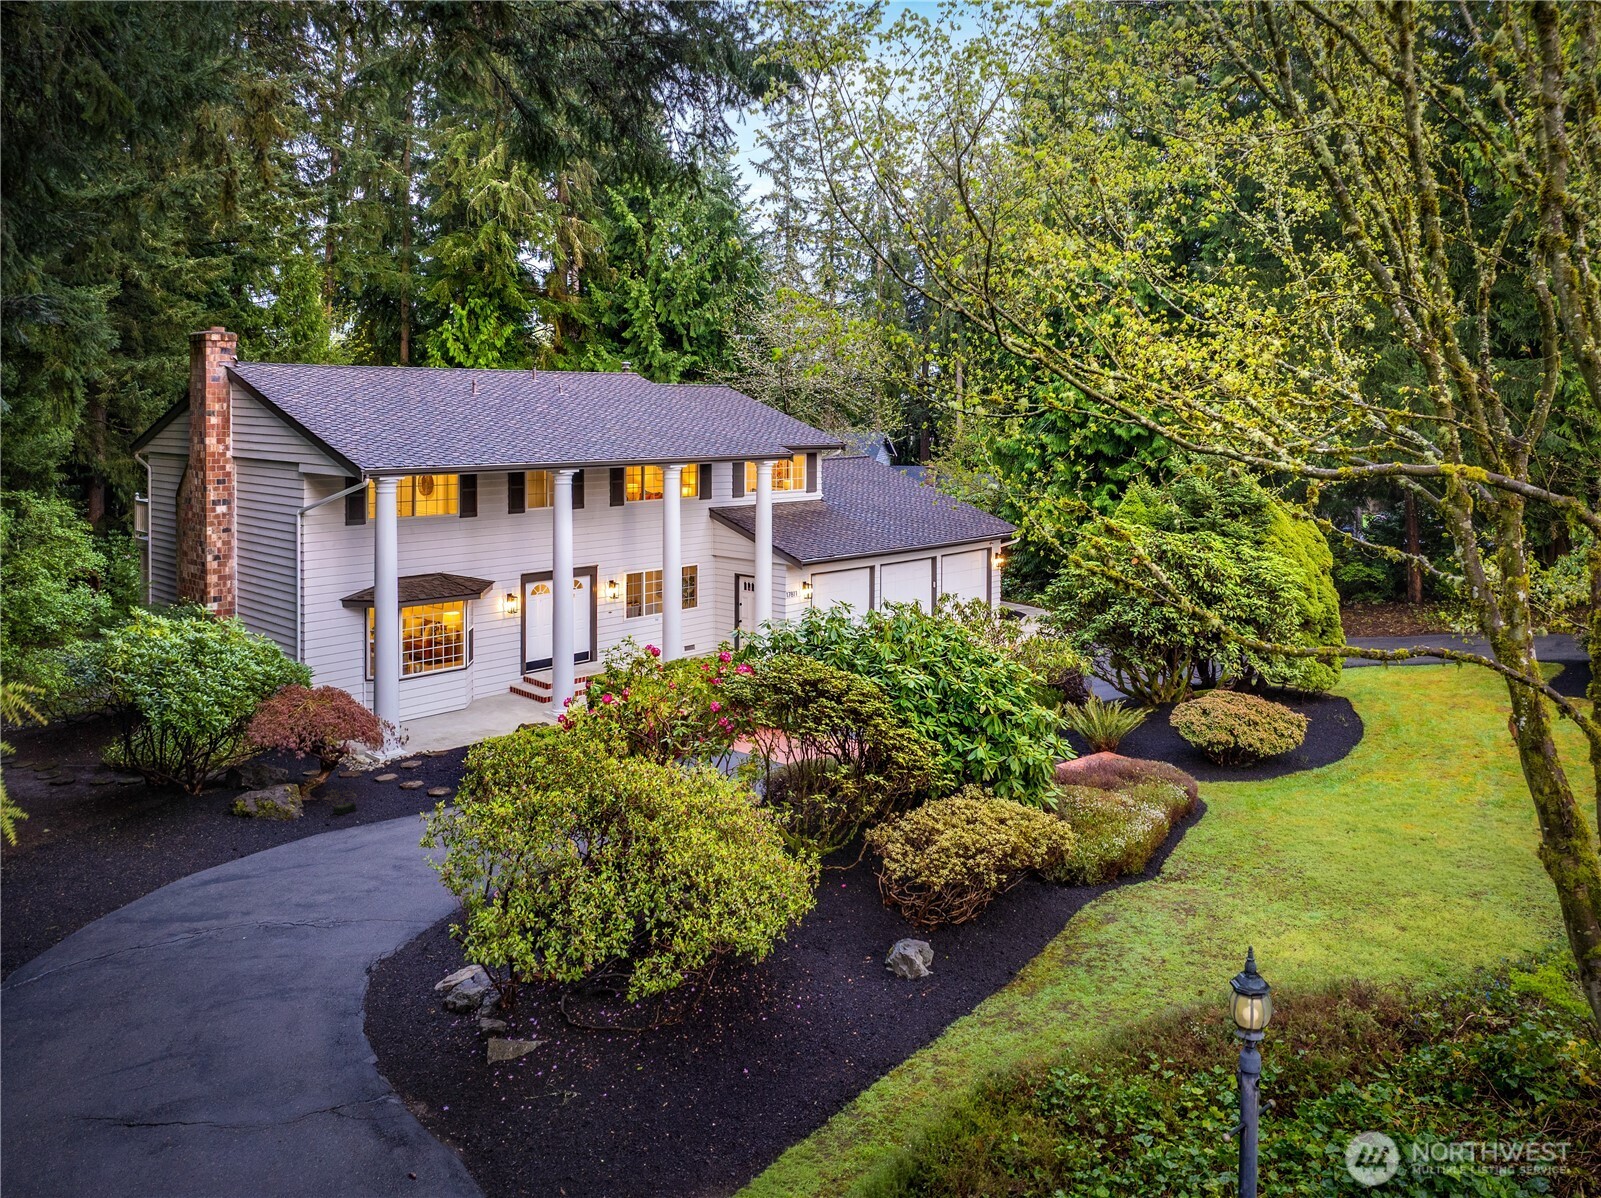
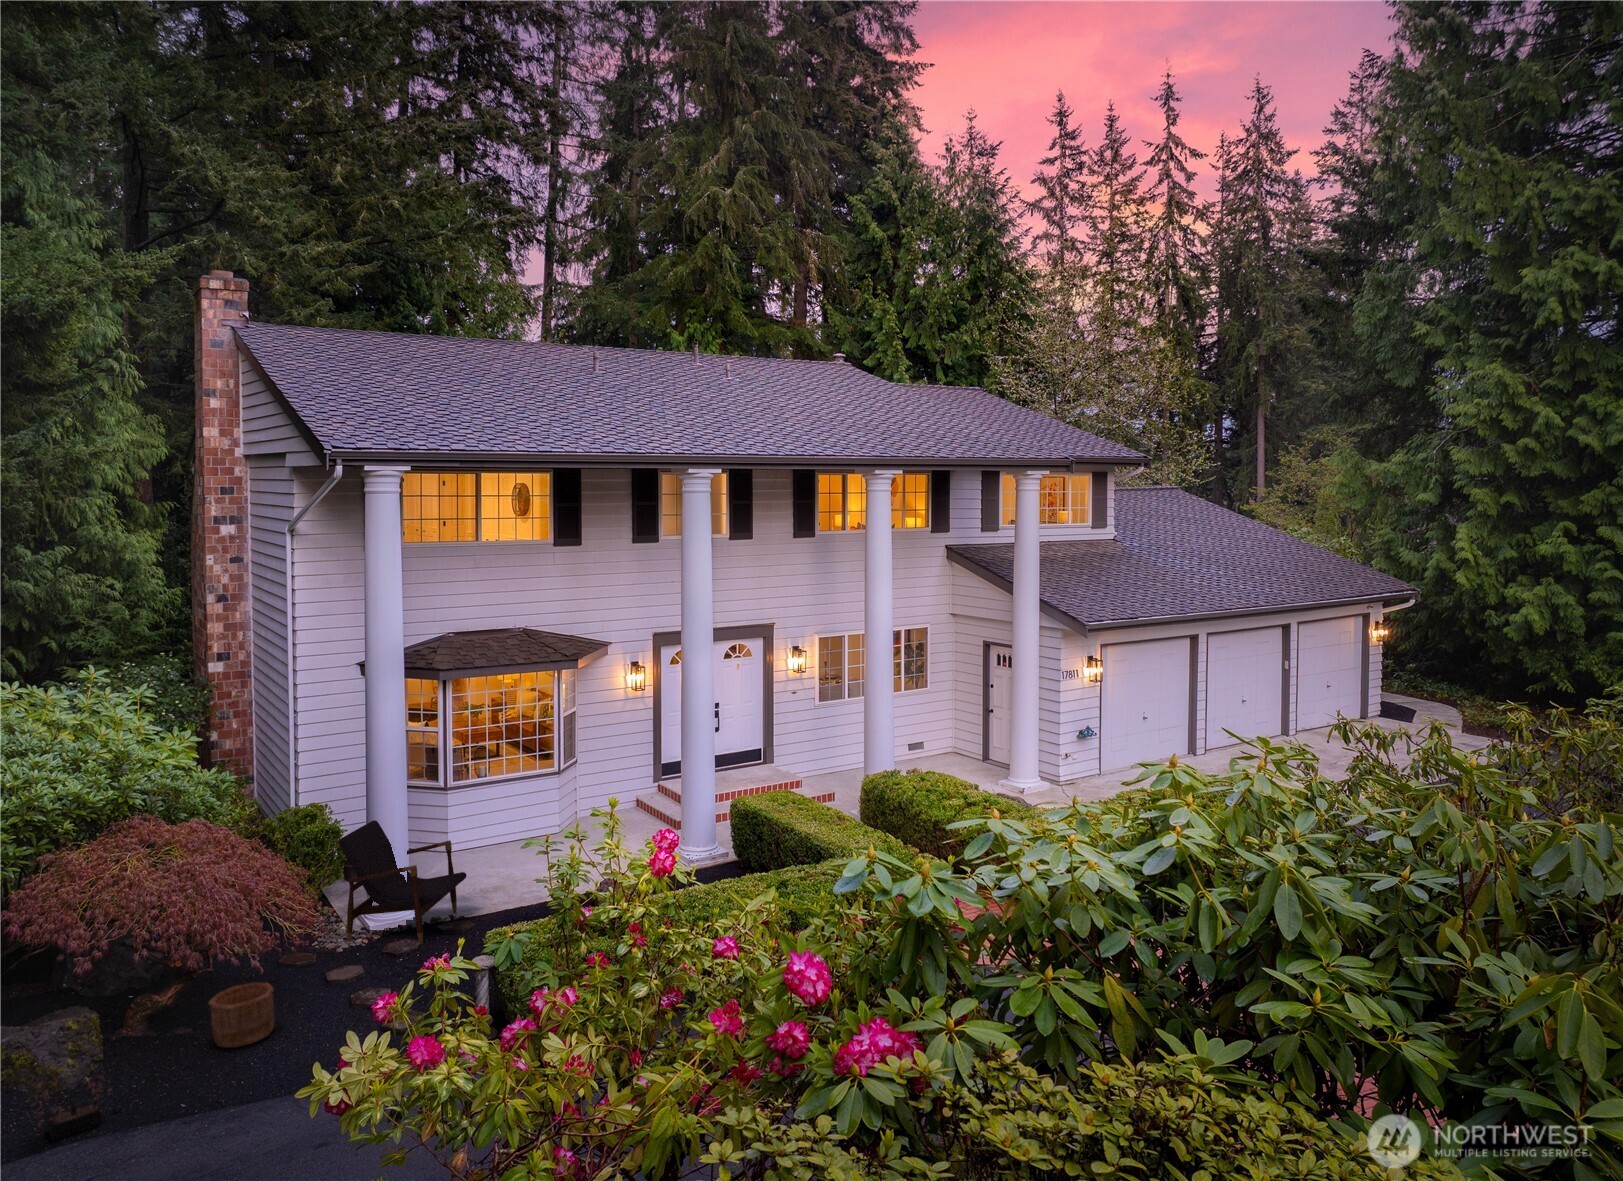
lounge chair: none [384,691,450,755] -> present [338,820,467,944]
wooden bucket: none [369,761,399,789] -> present [209,983,274,1048]

